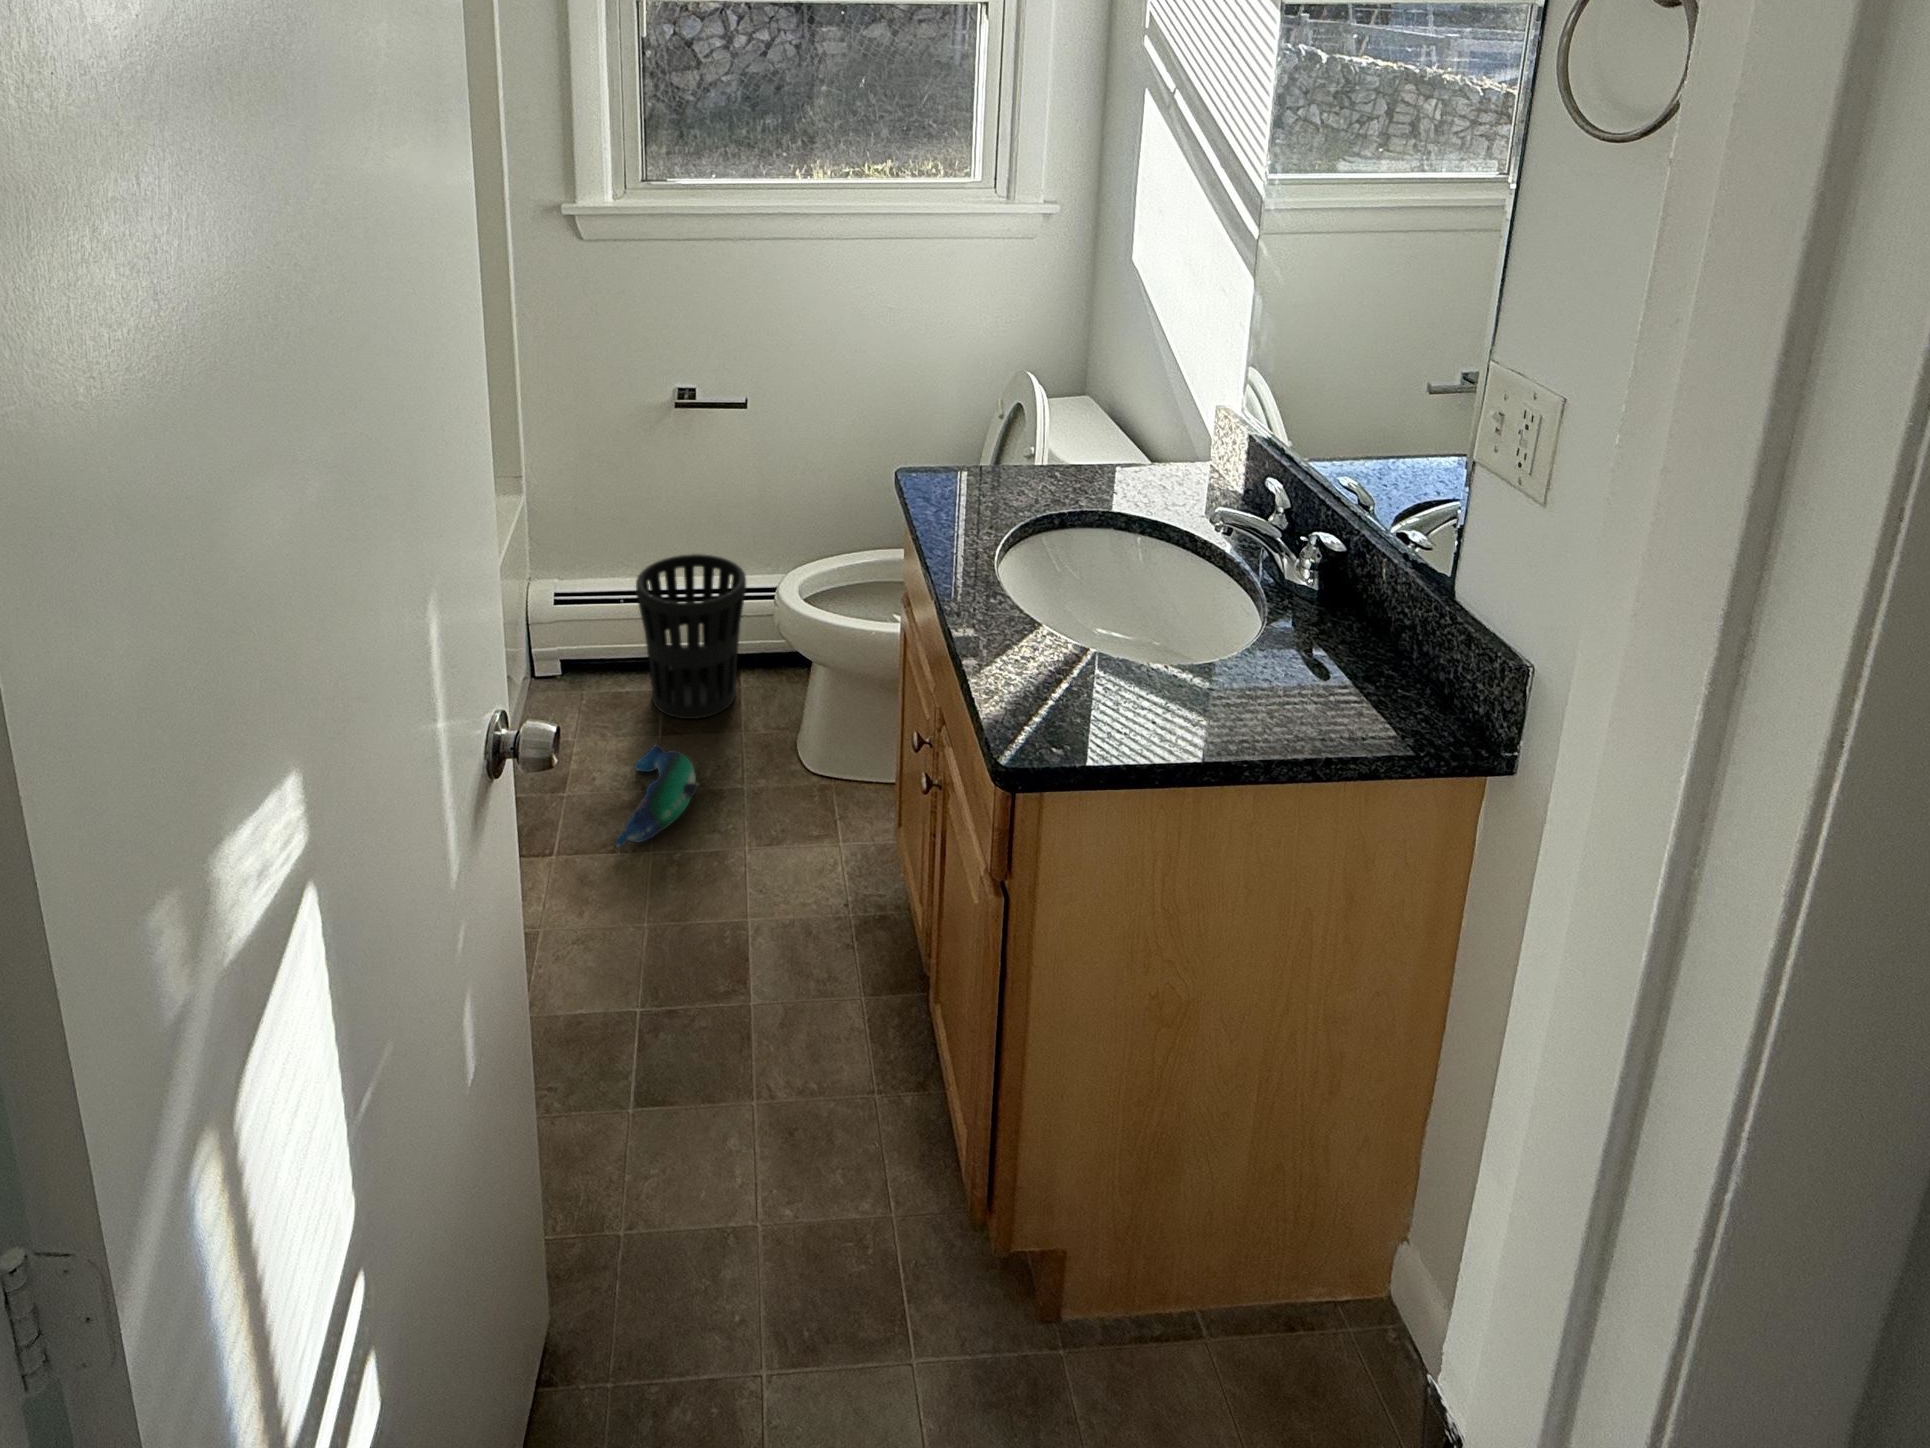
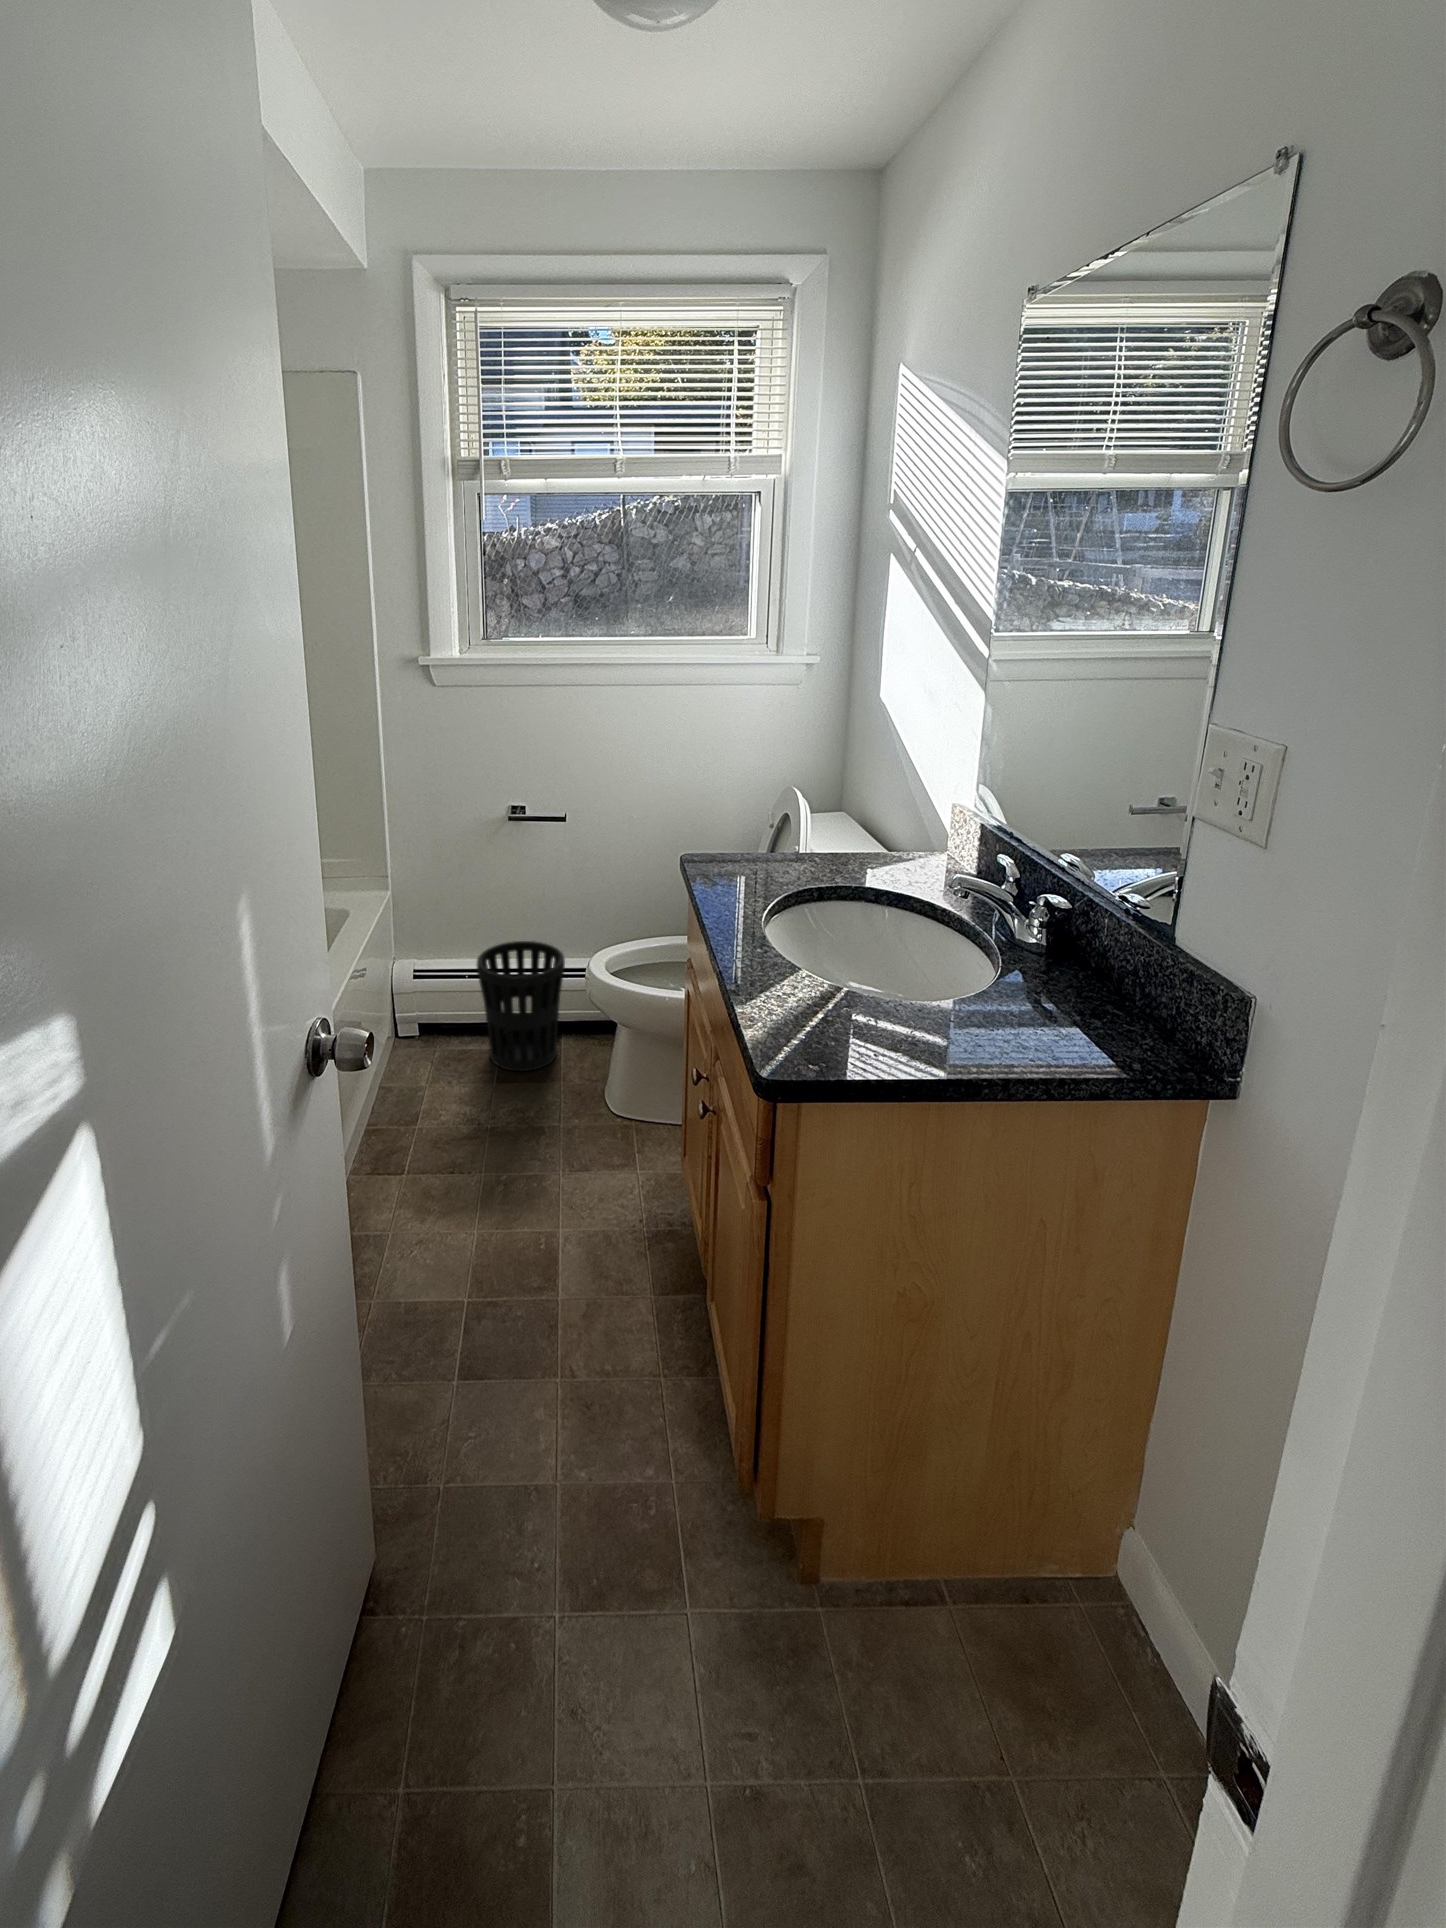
plush toy: present [615,745,698,847] -> none [454,1089,523,1169]

